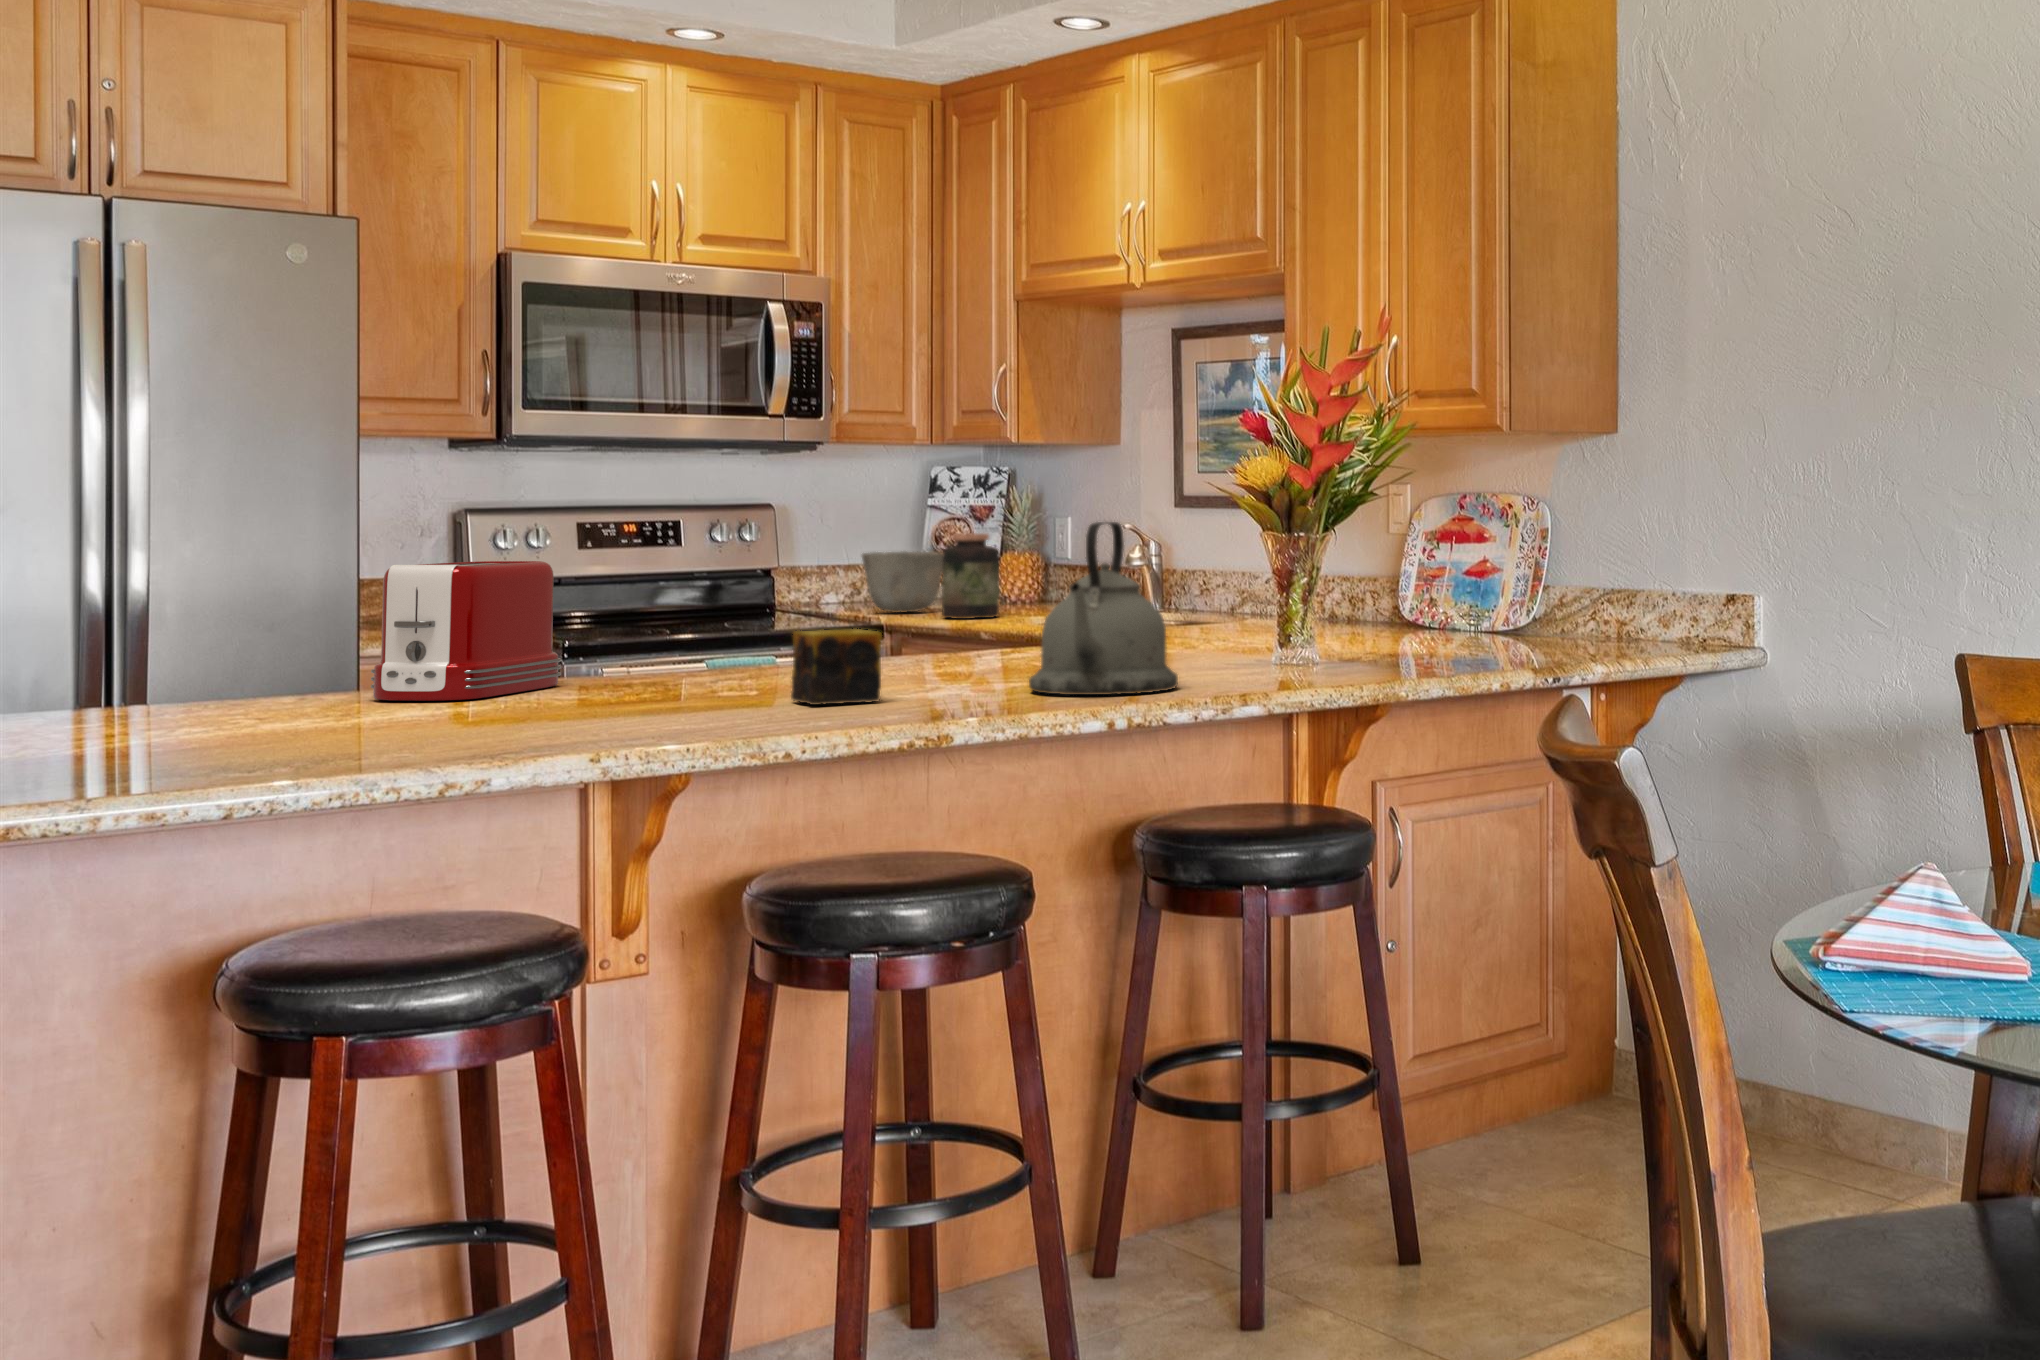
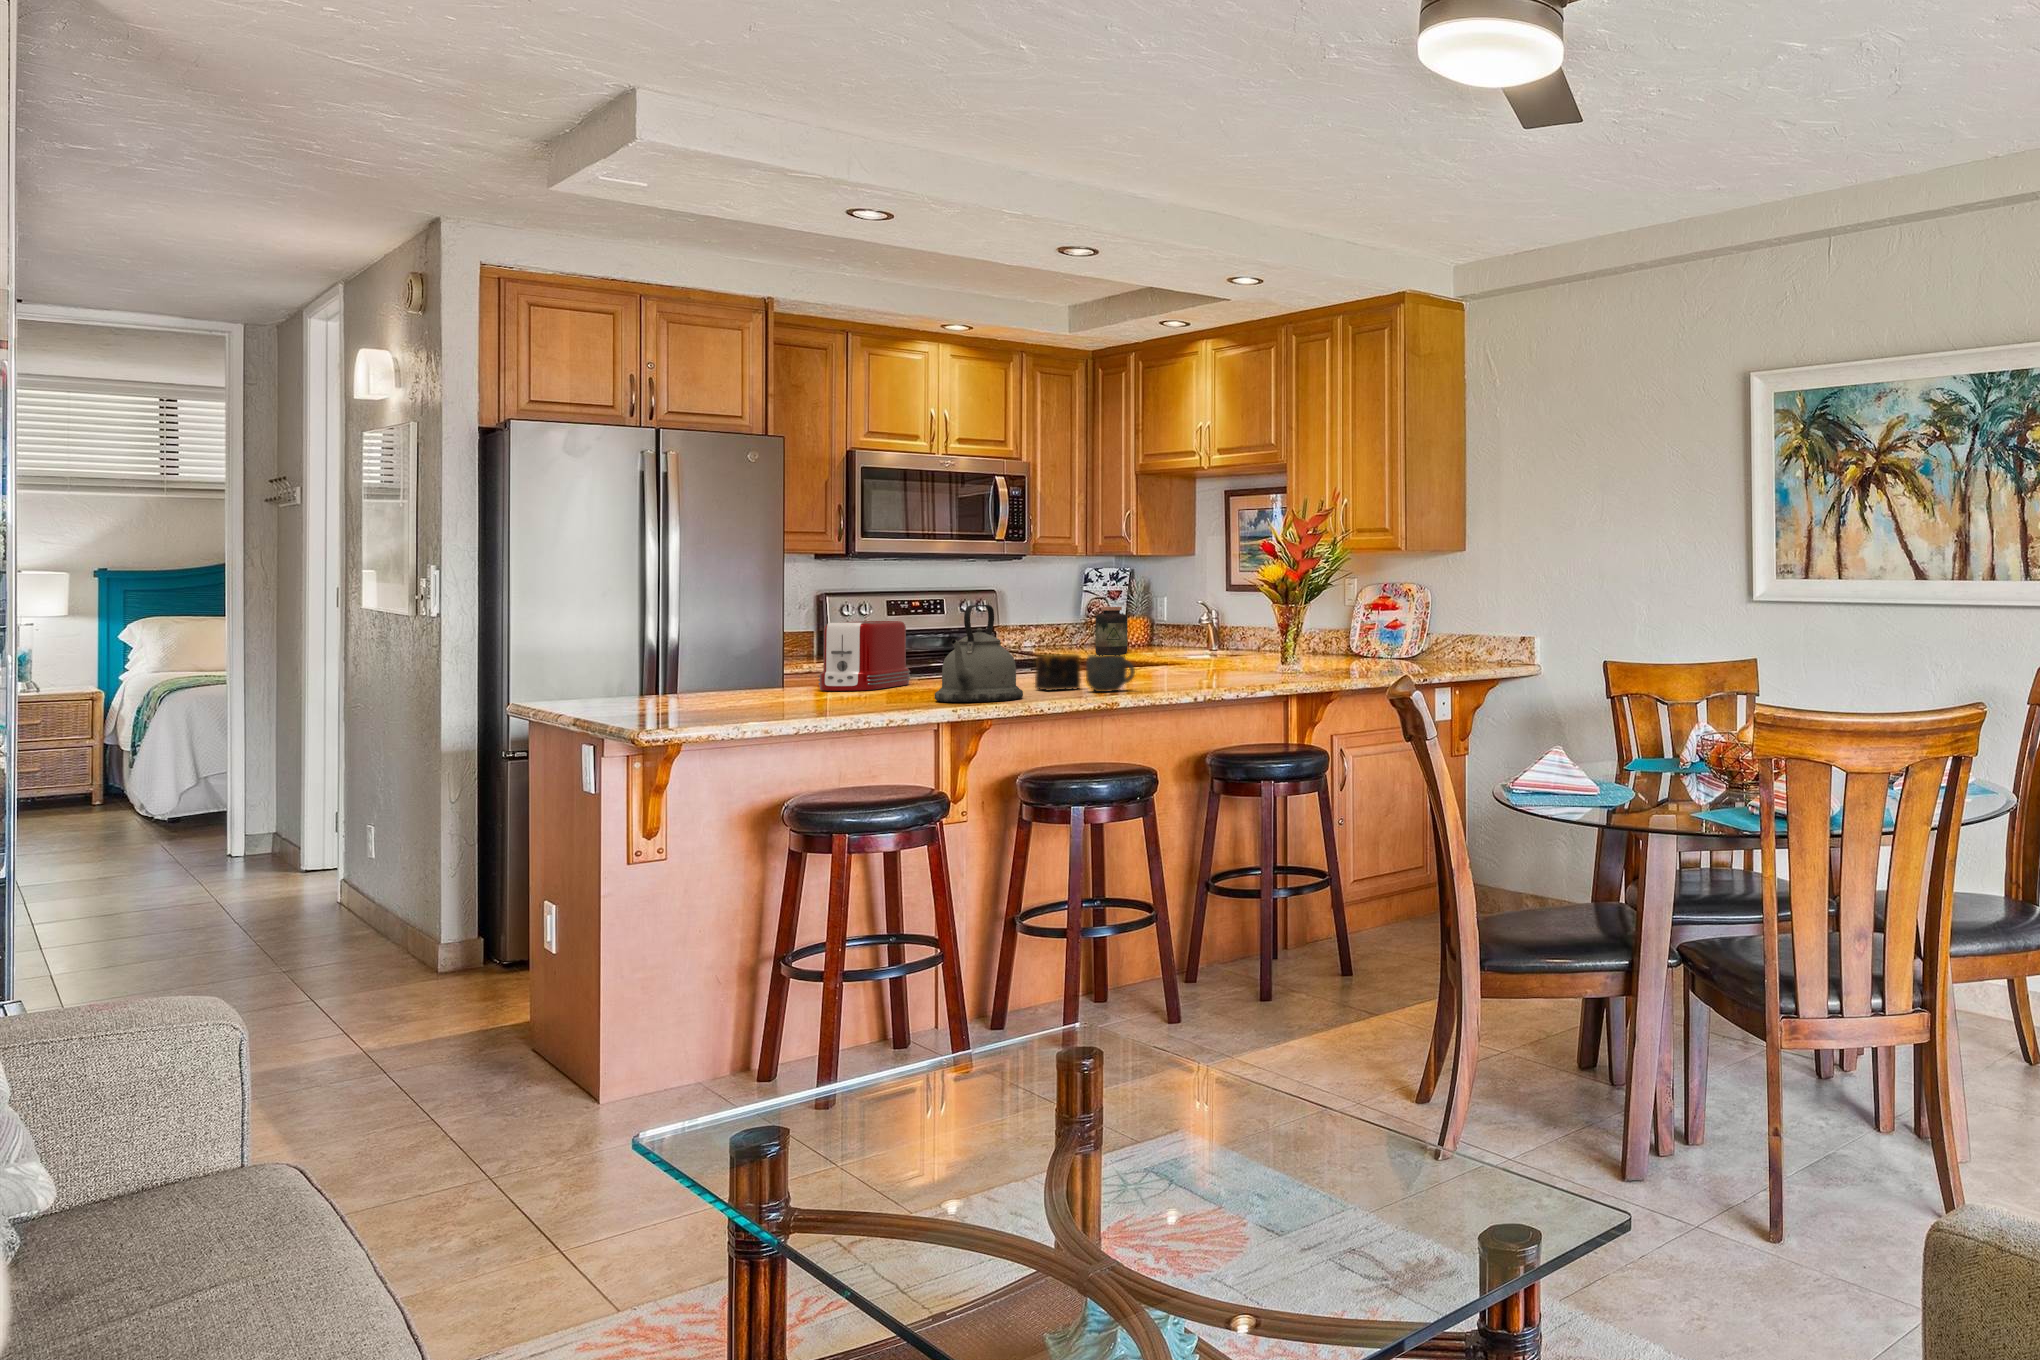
kettle: present [1029,522,1178,695] -> present [935,605,1023,702]
ceramic bowl: present [862,551,943,612] -> none [1048,617,1097,651]
mug: none [890,632,988,709] -> present [1086,655,1135,692]

